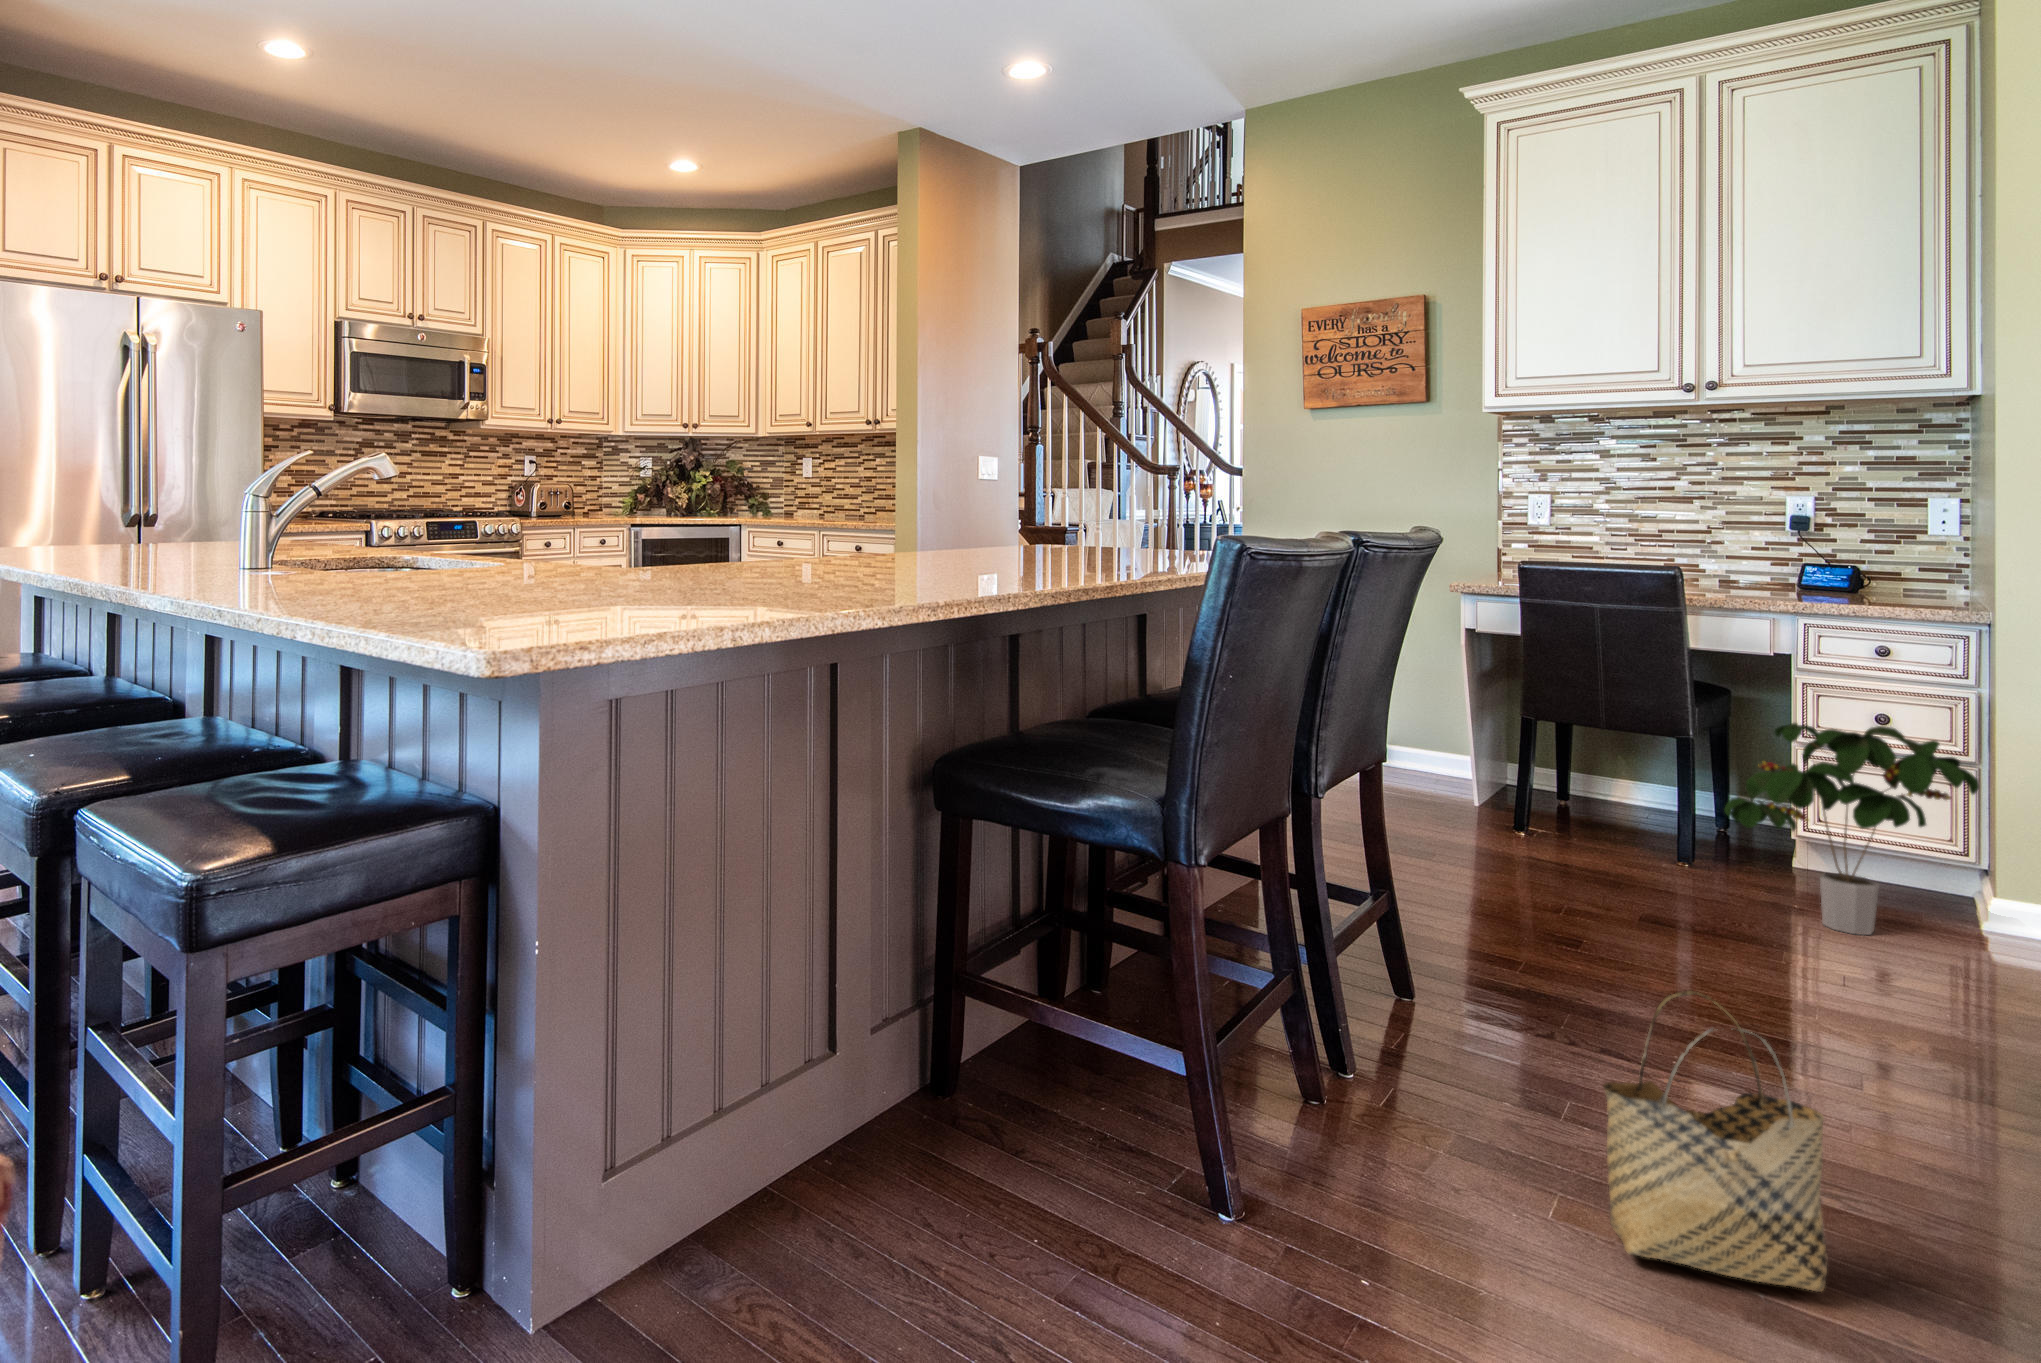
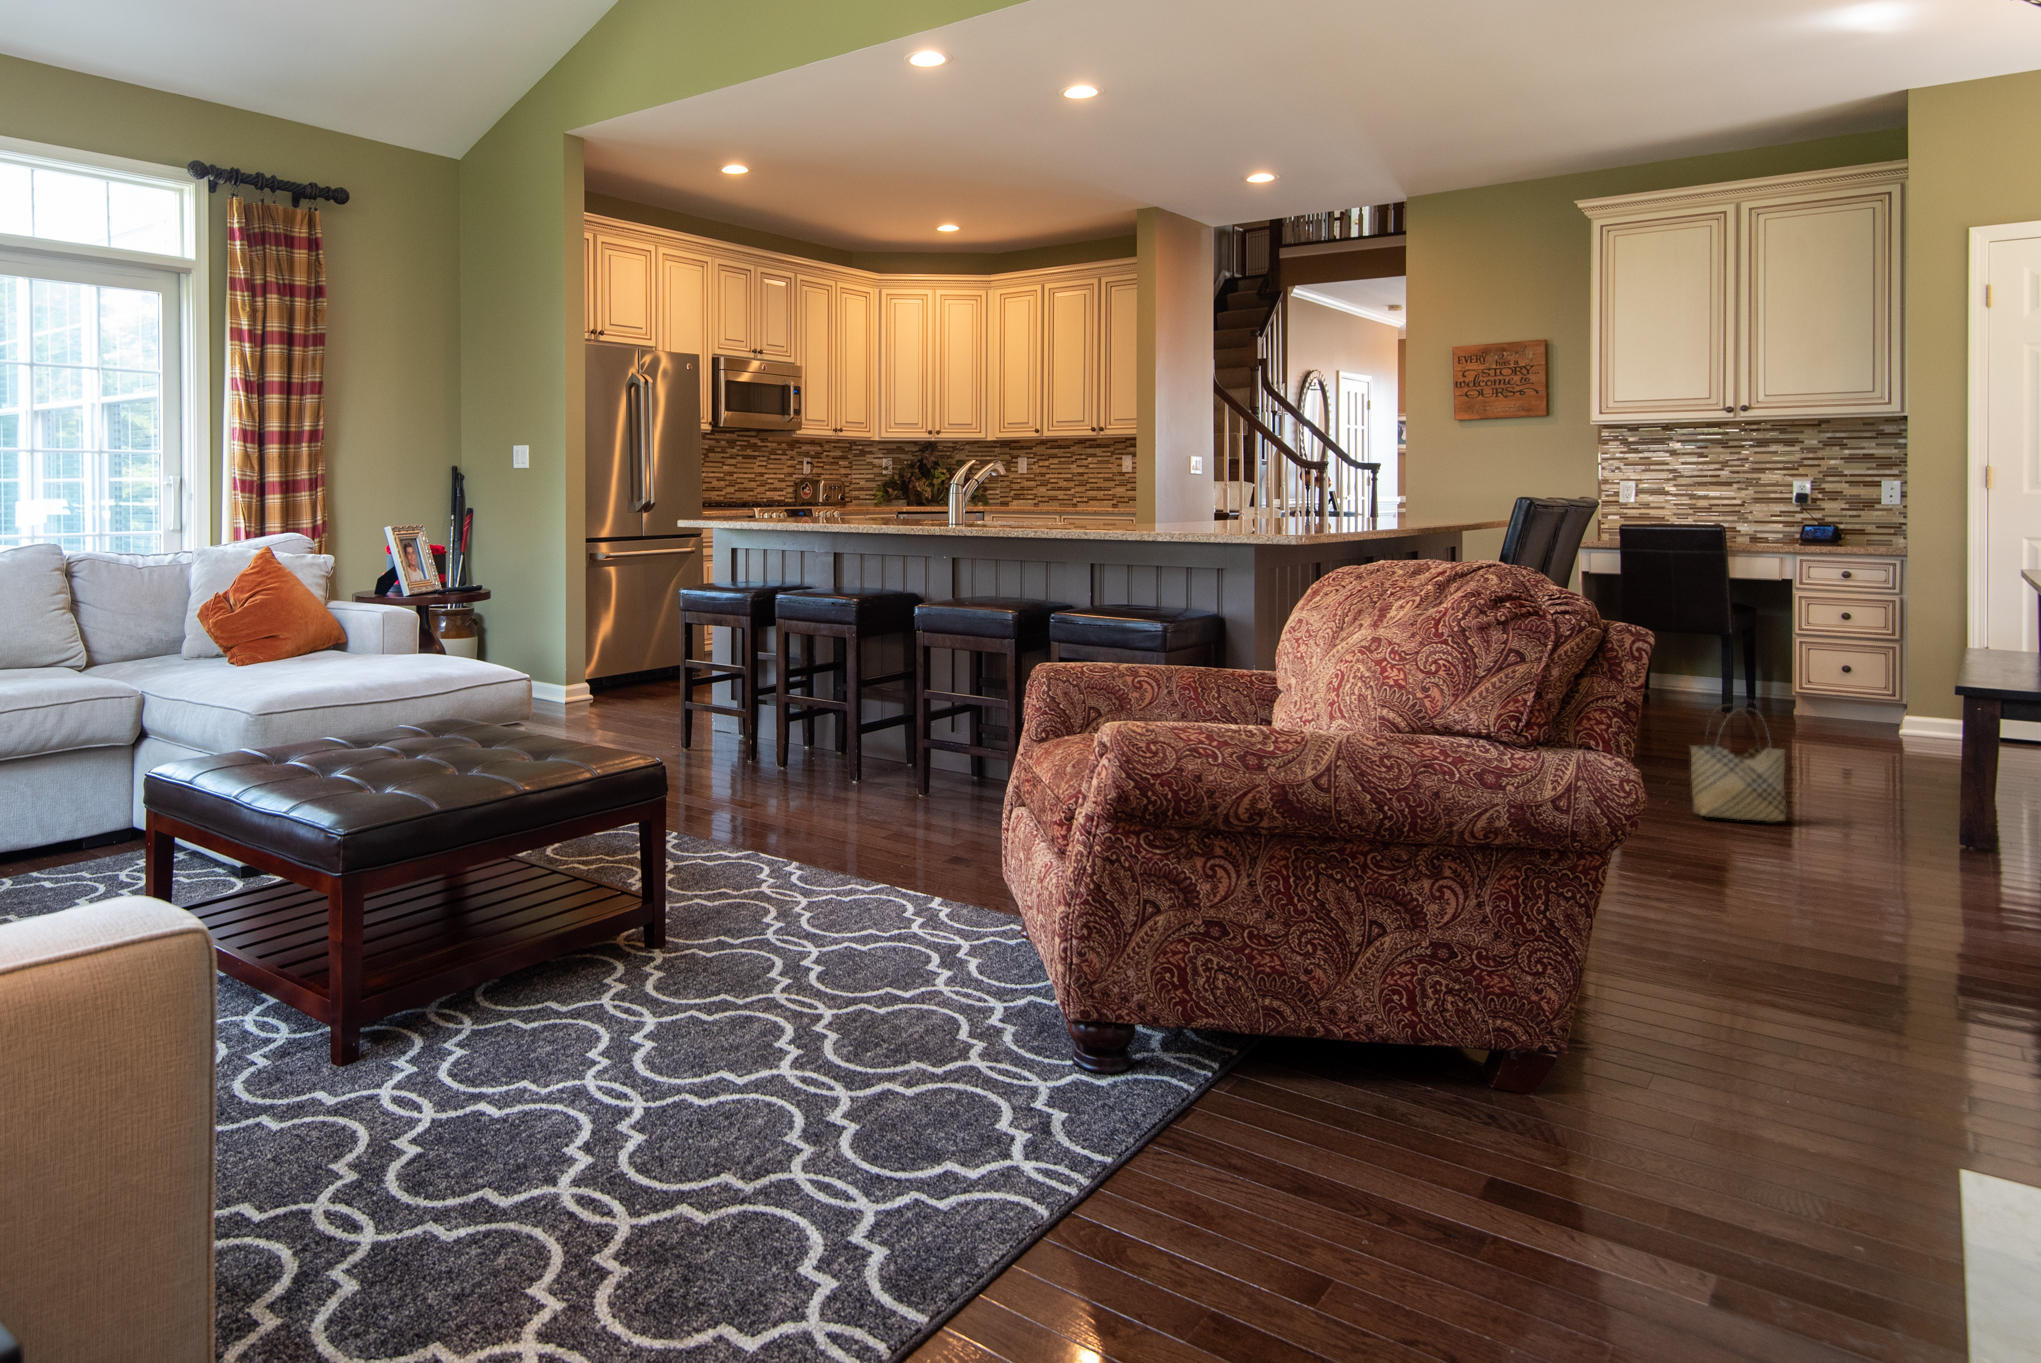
potted plant: present [1724,723,1979,935] -> none [1751,617,1898,742]

